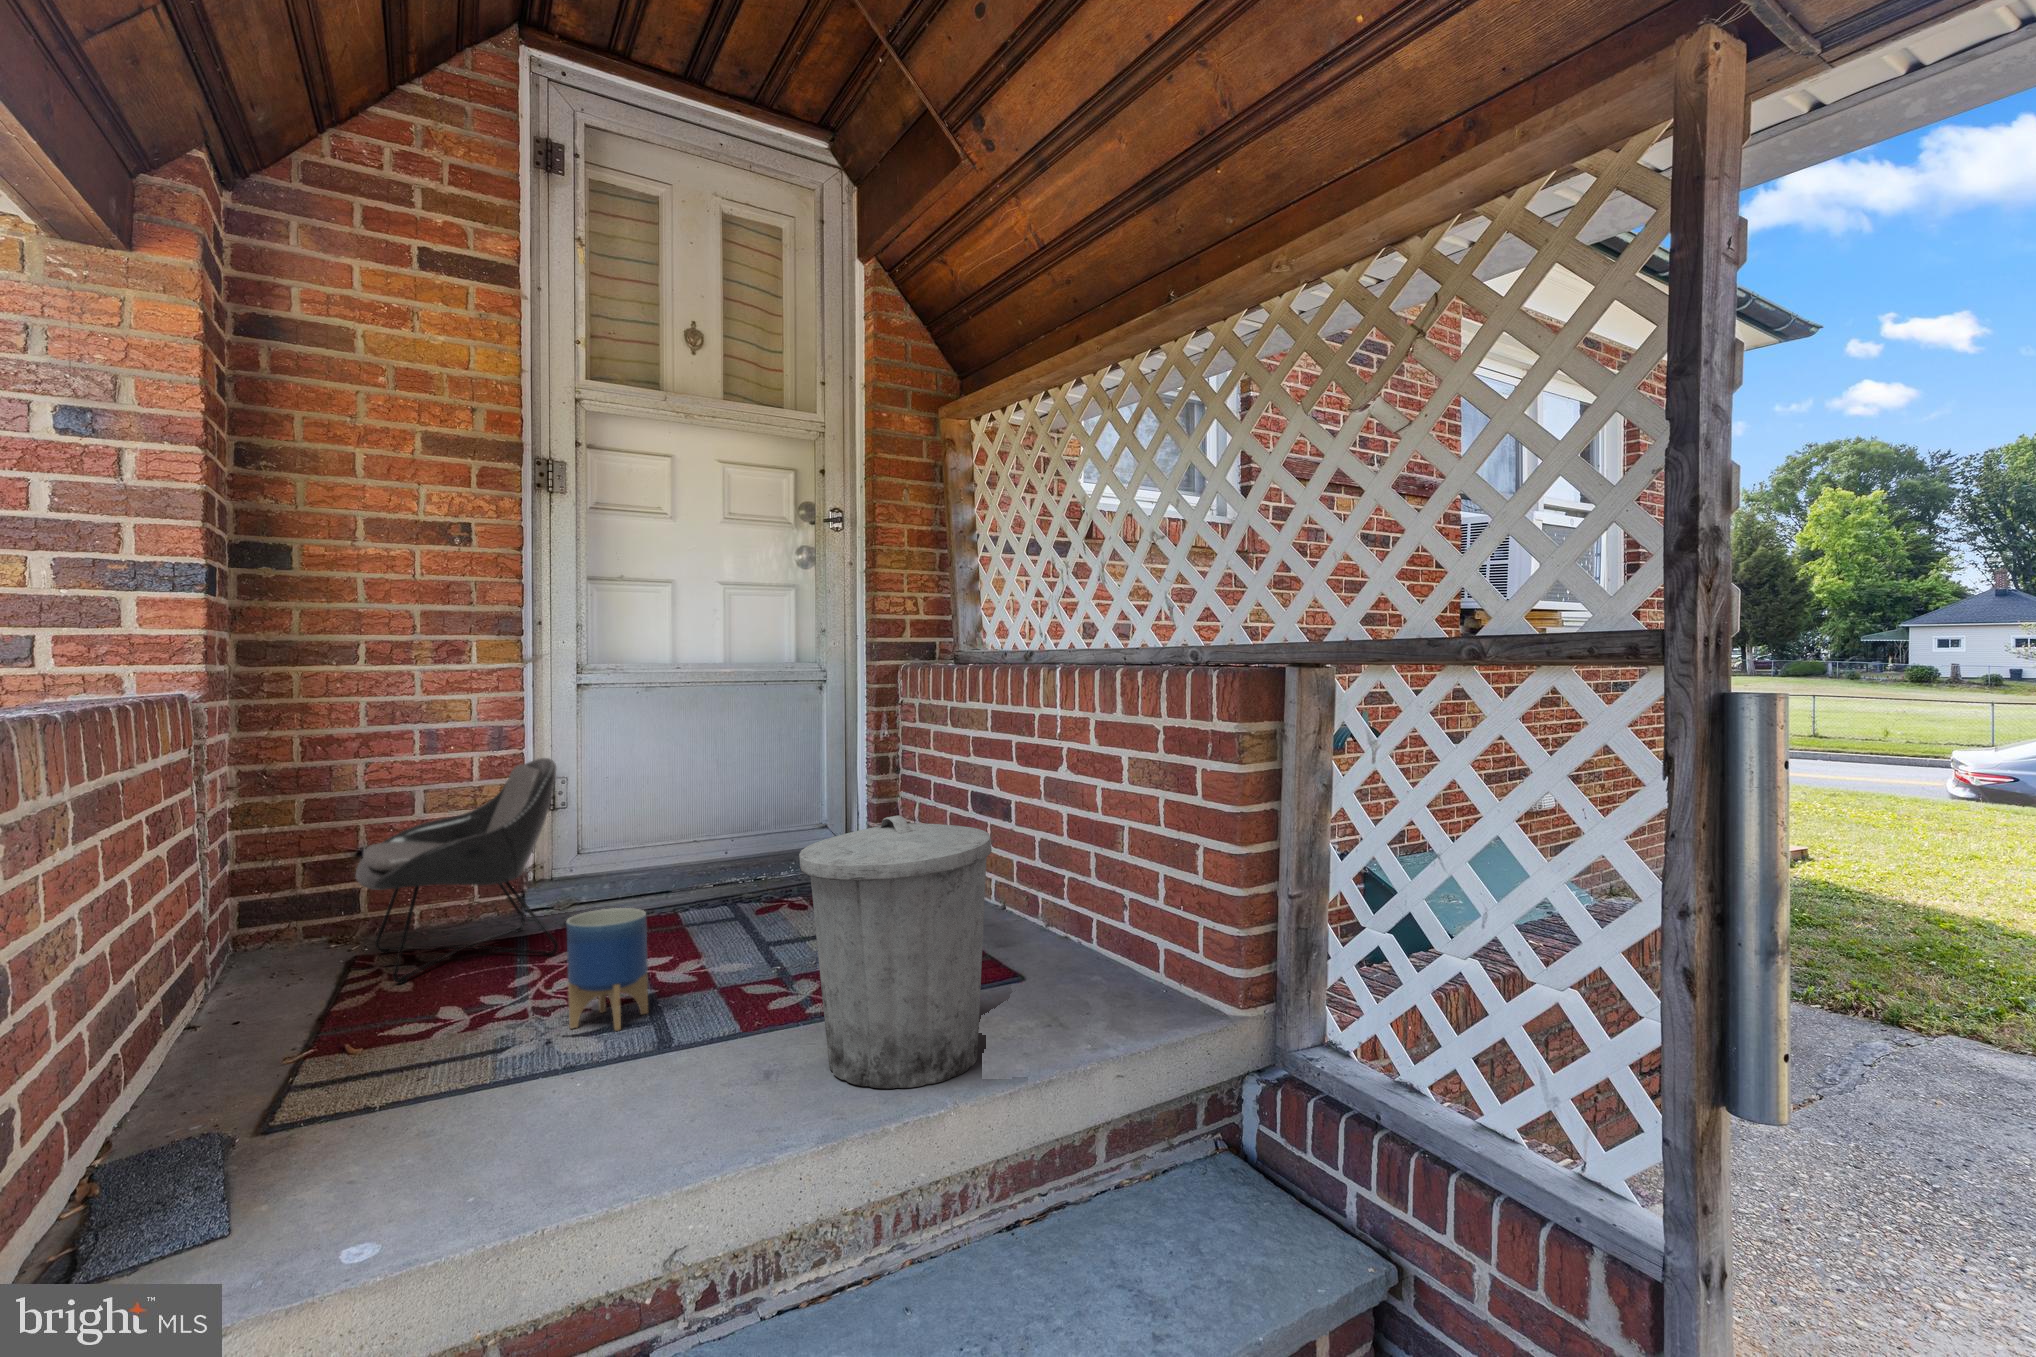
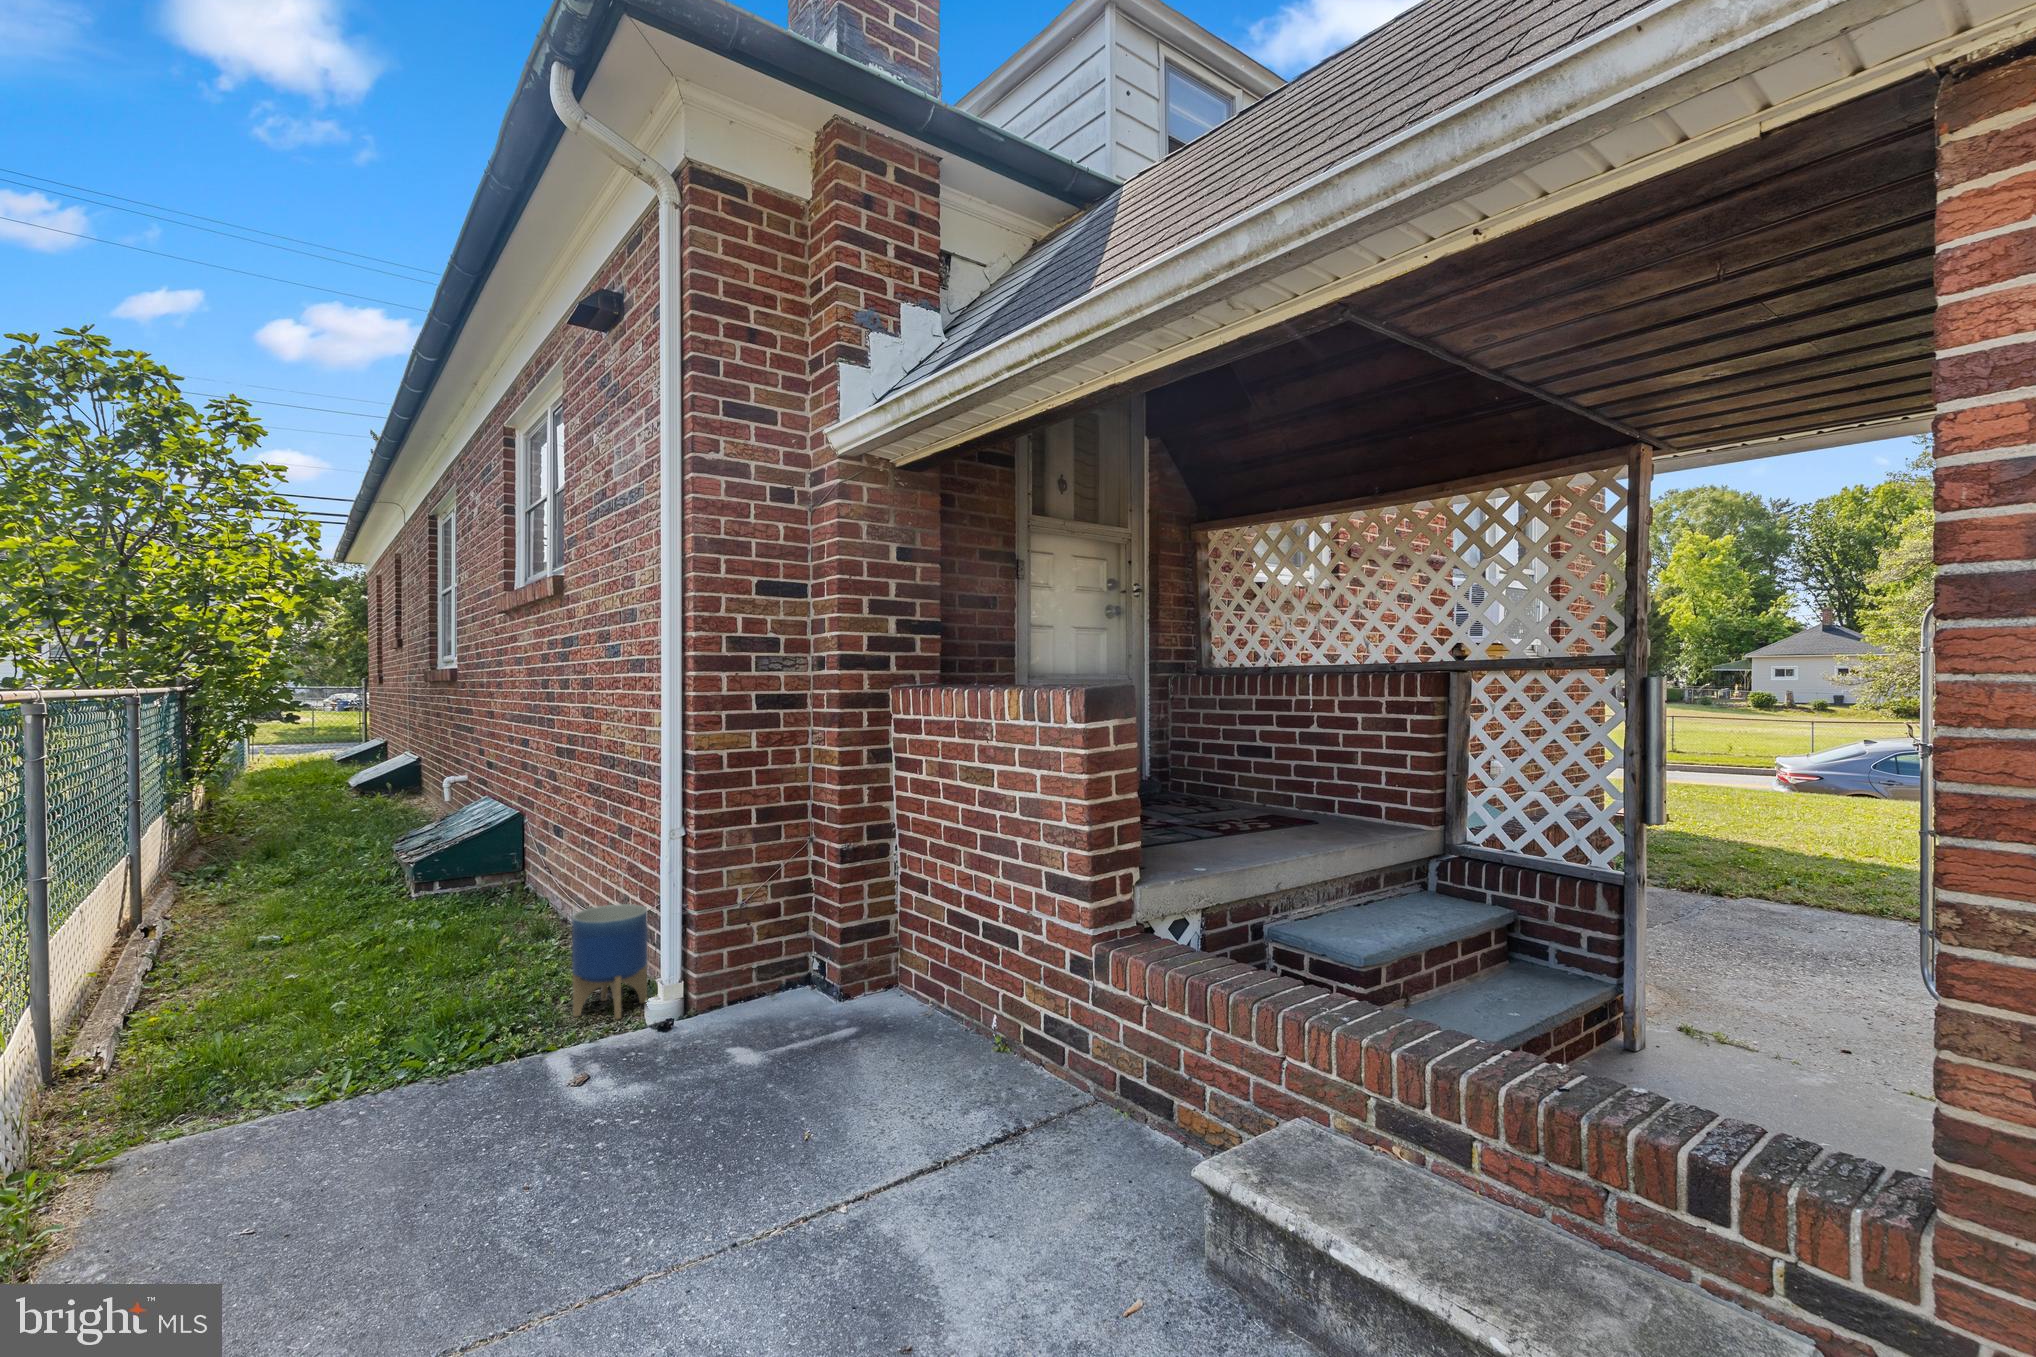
lounge chair: present [355,758,558,984] -> none [375,760,567,970]
trash can: present [799,816,992,1088] -> none [792,826,970,1080]

